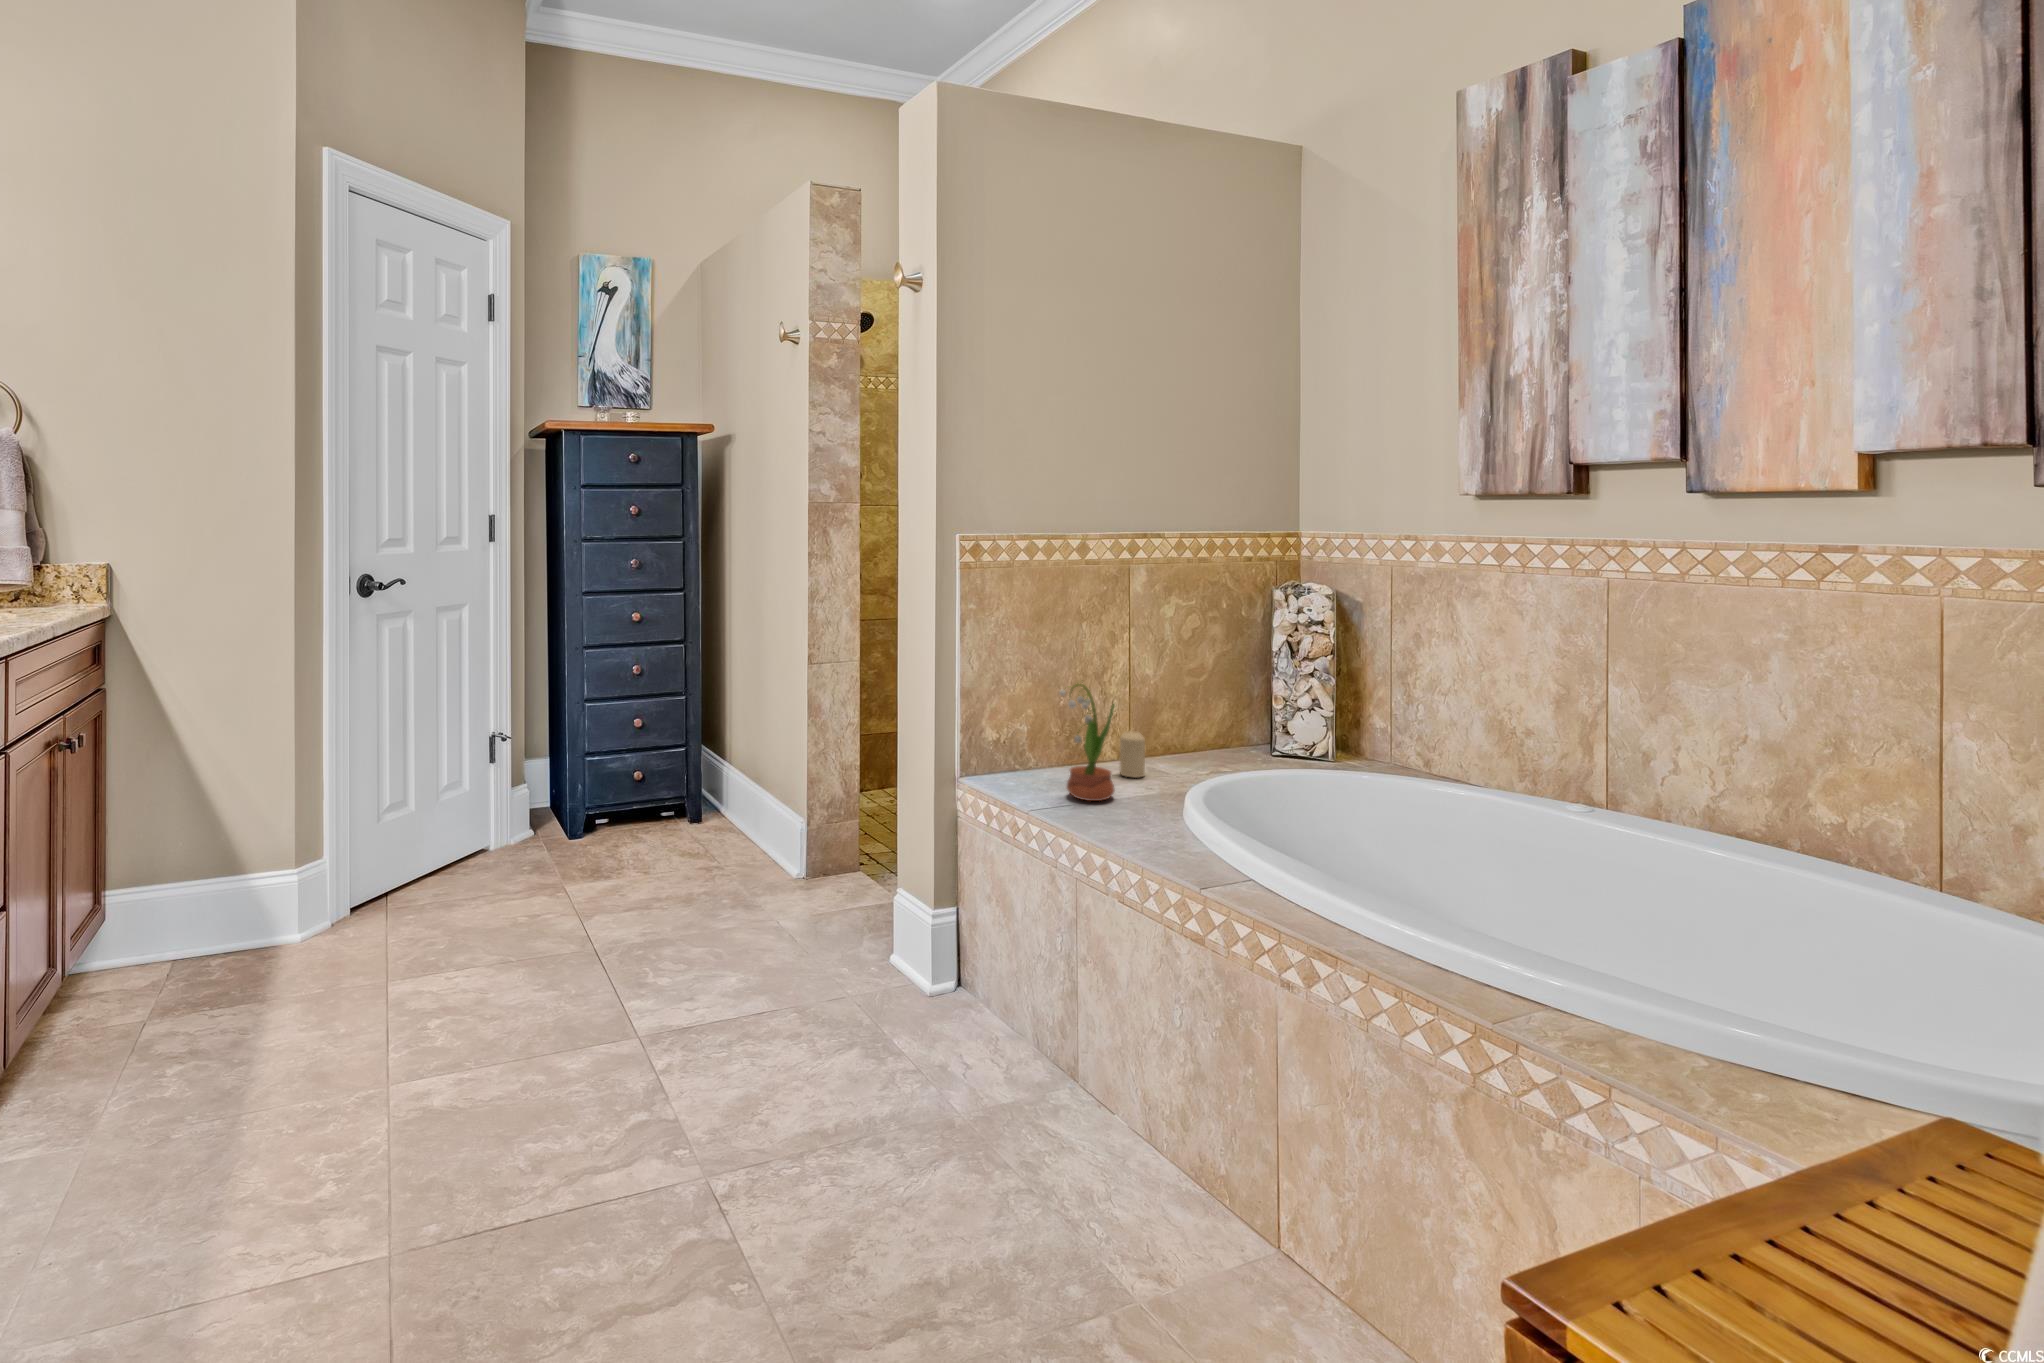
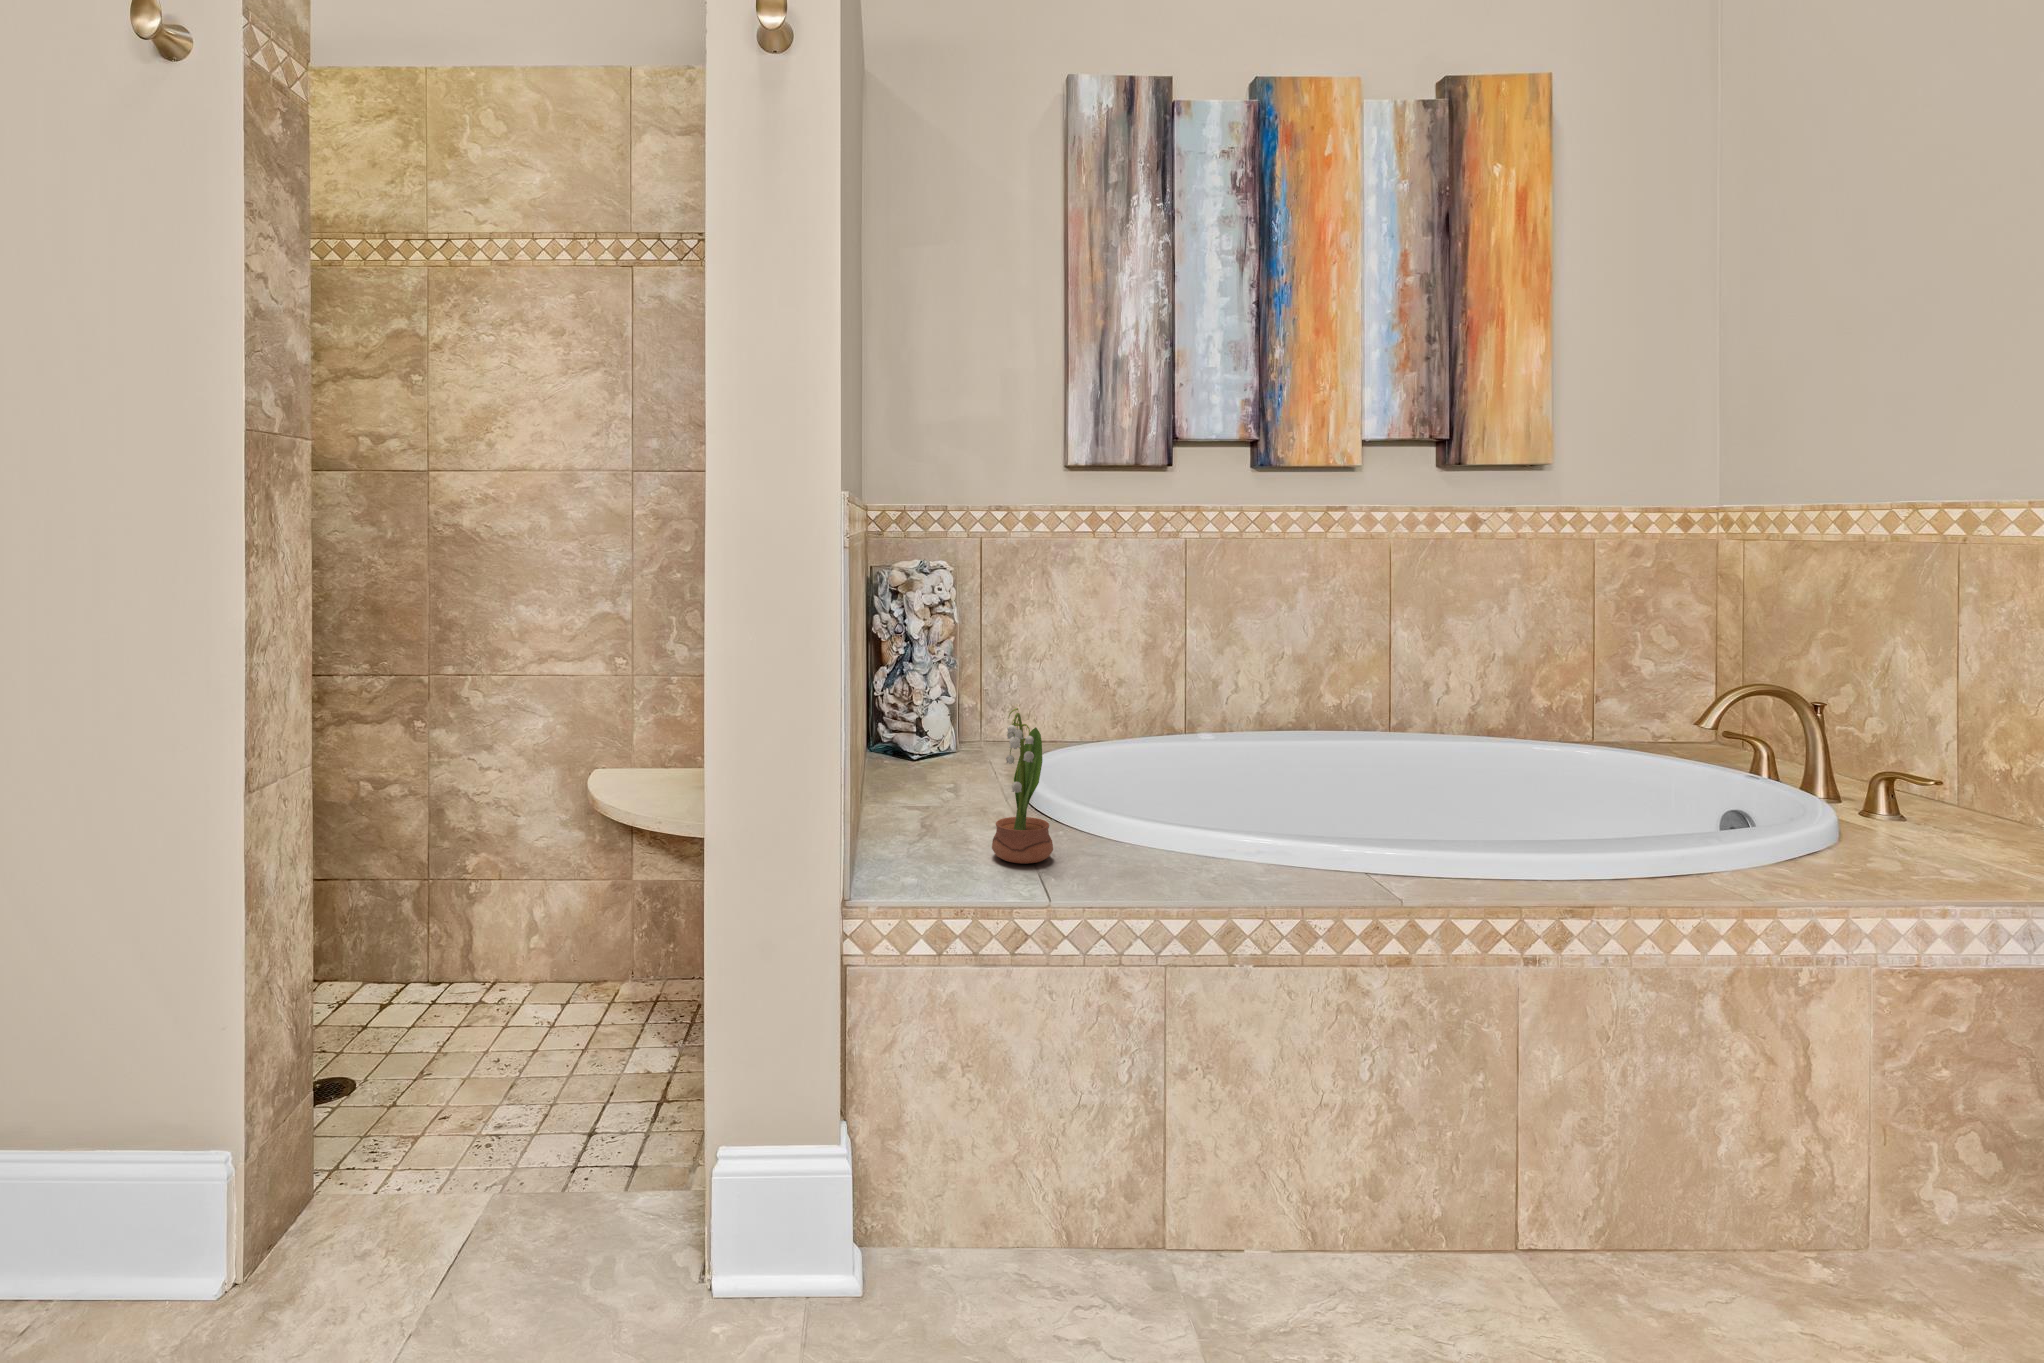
candle: present [1120,731,1145,778] -> none [932,766,963,827]

